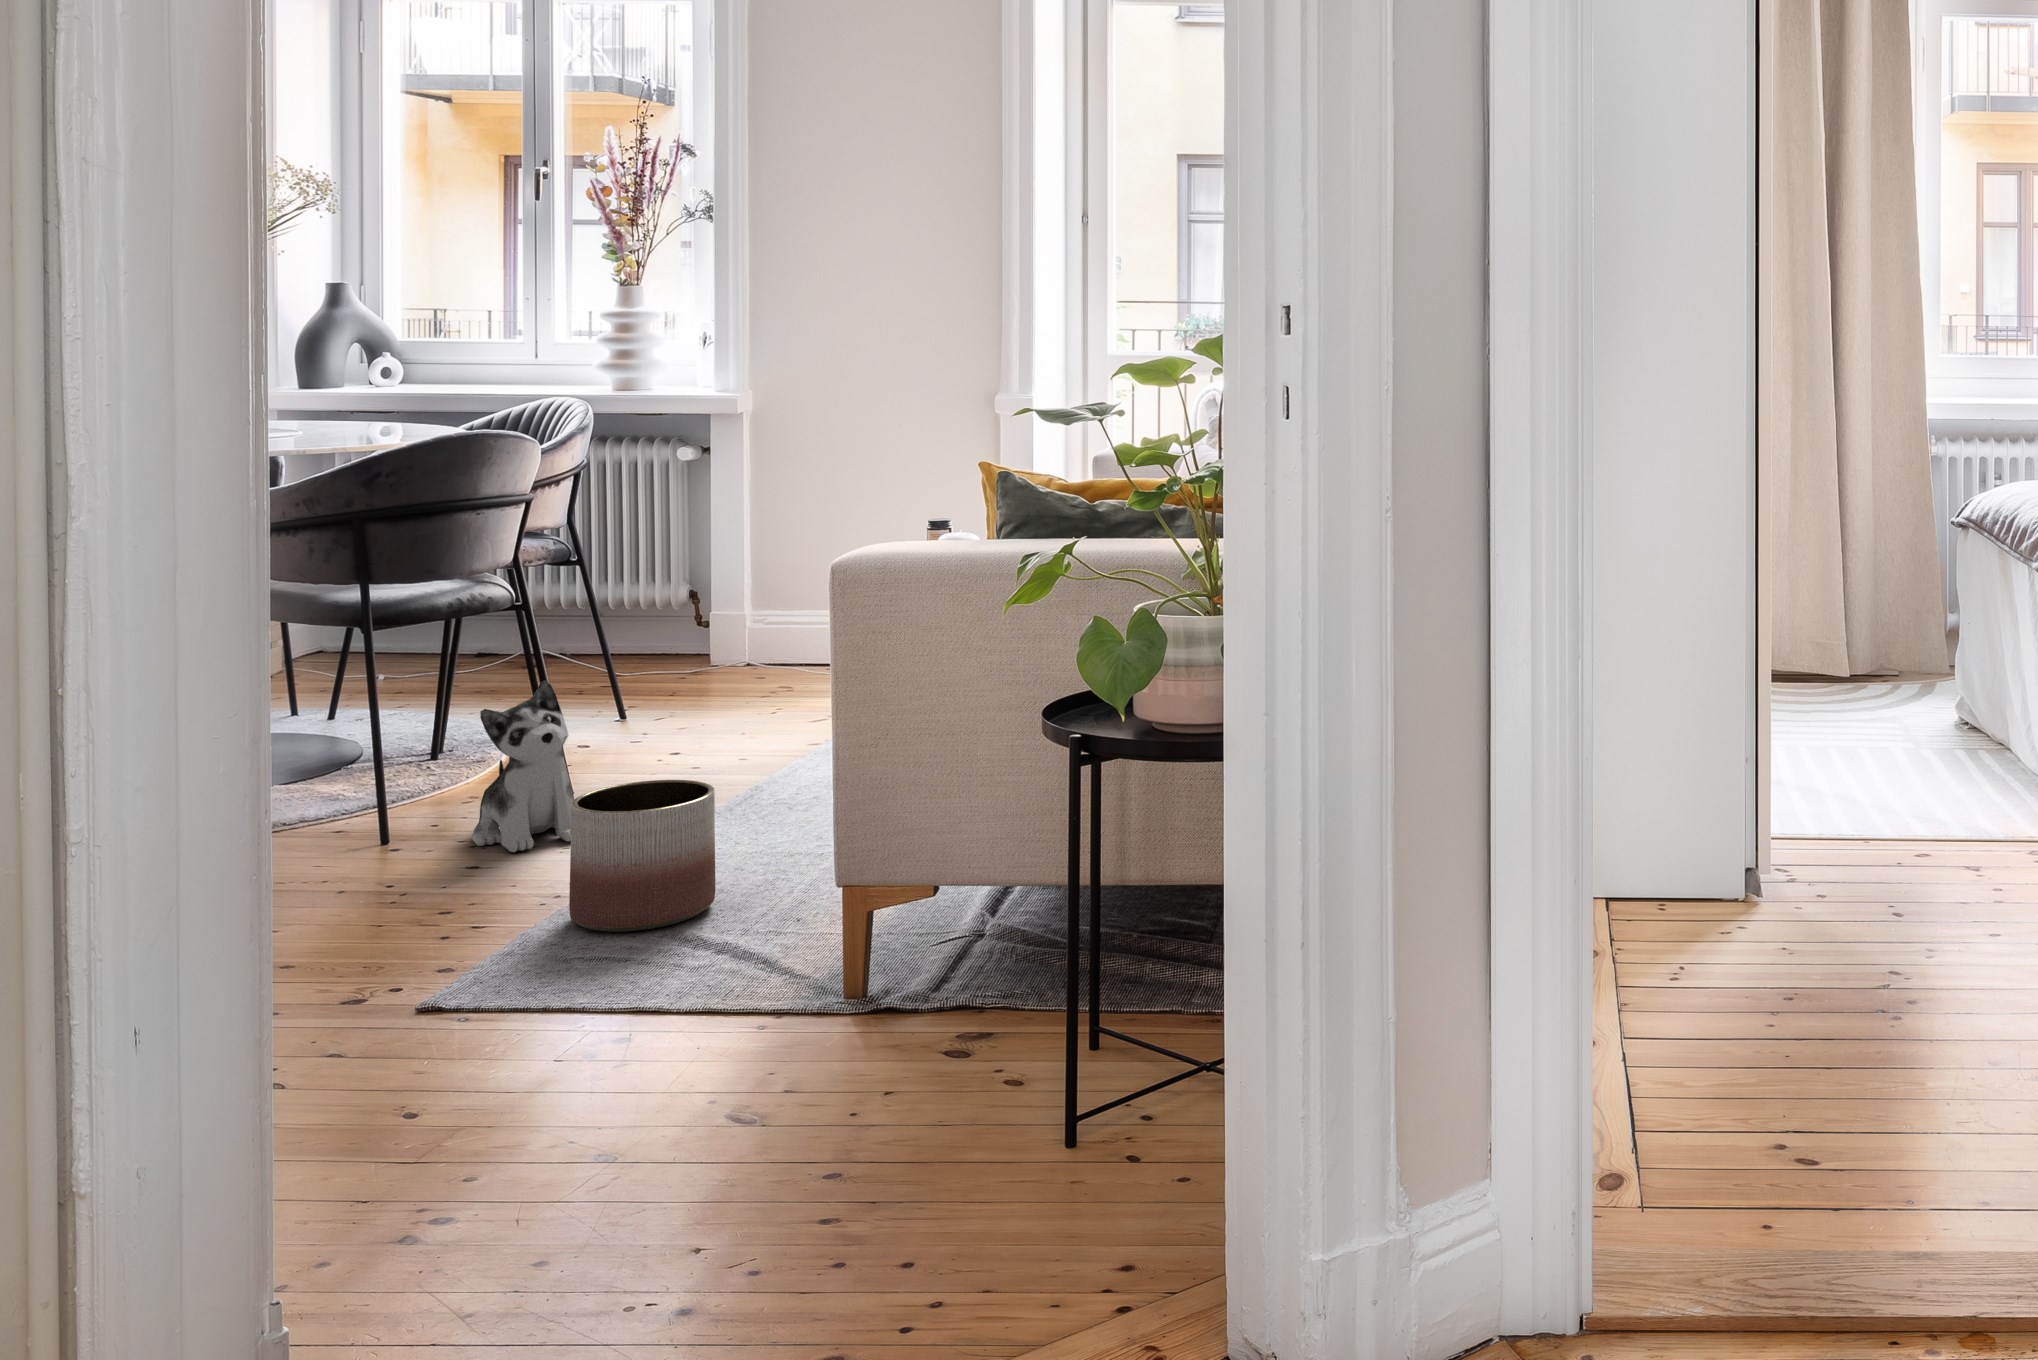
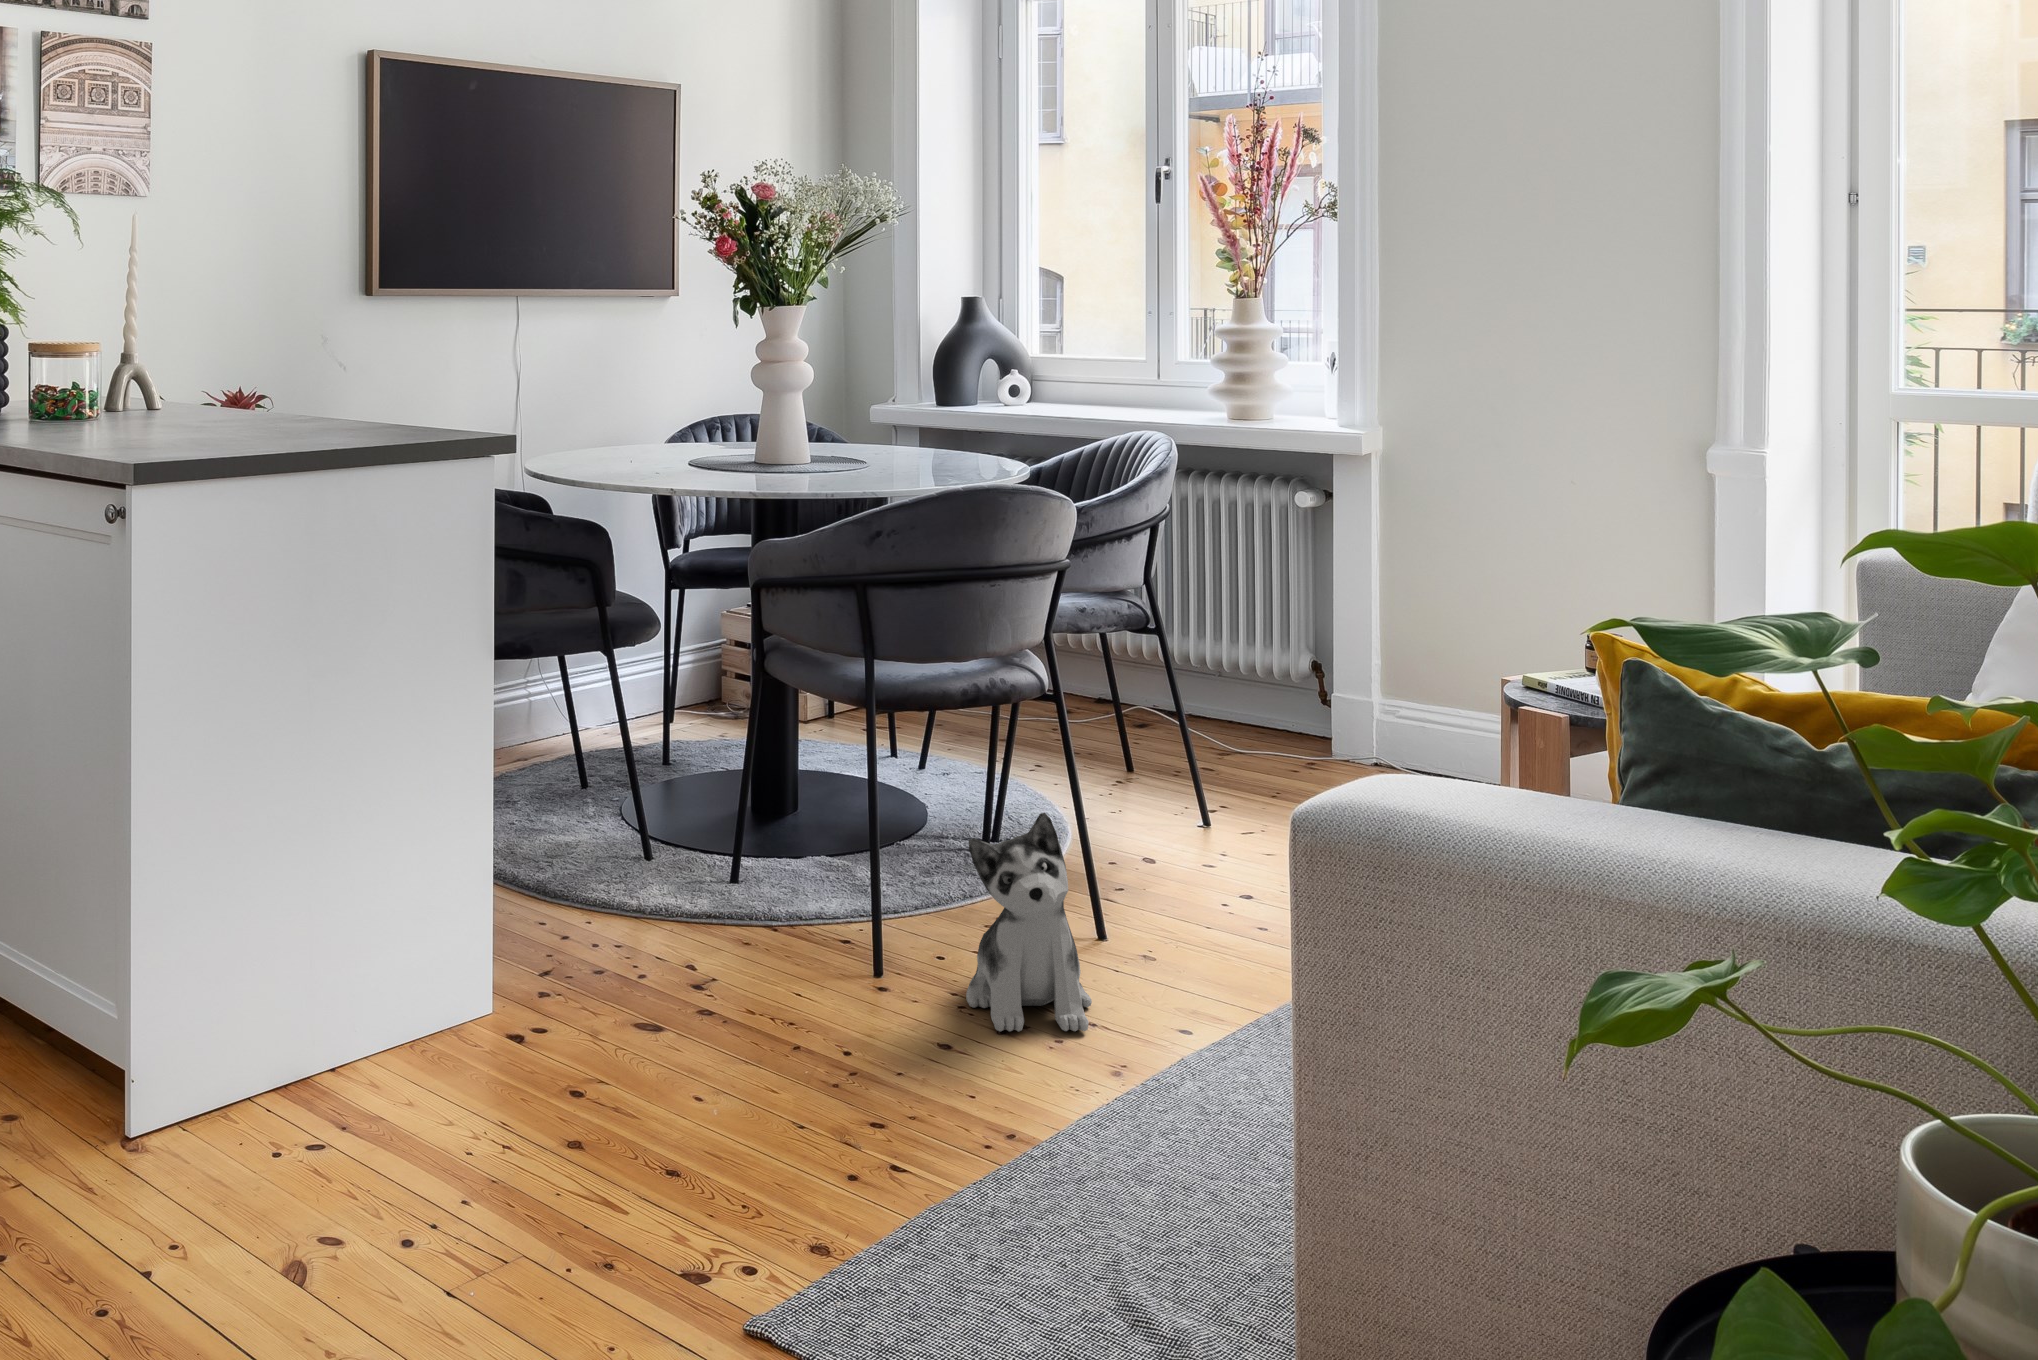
planter: present [569,780,716,932] -> none [1002,1010,1192,1255]

